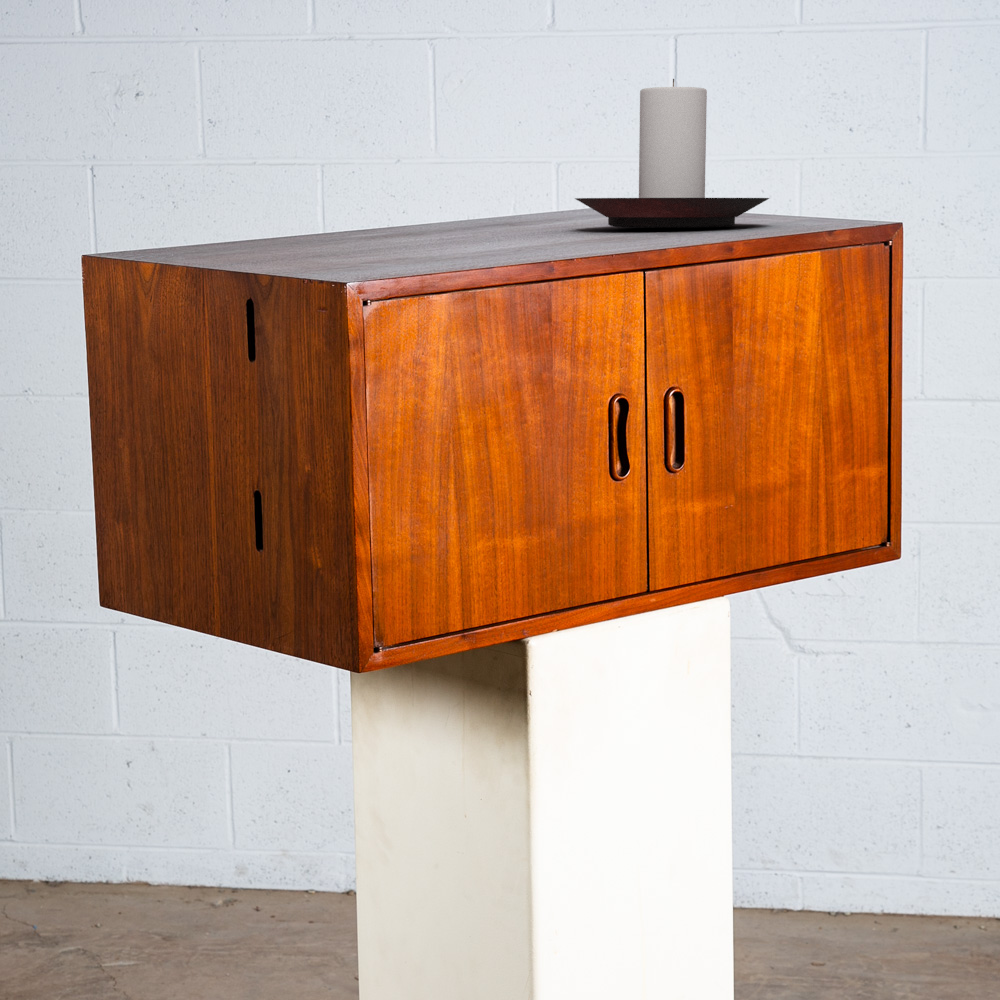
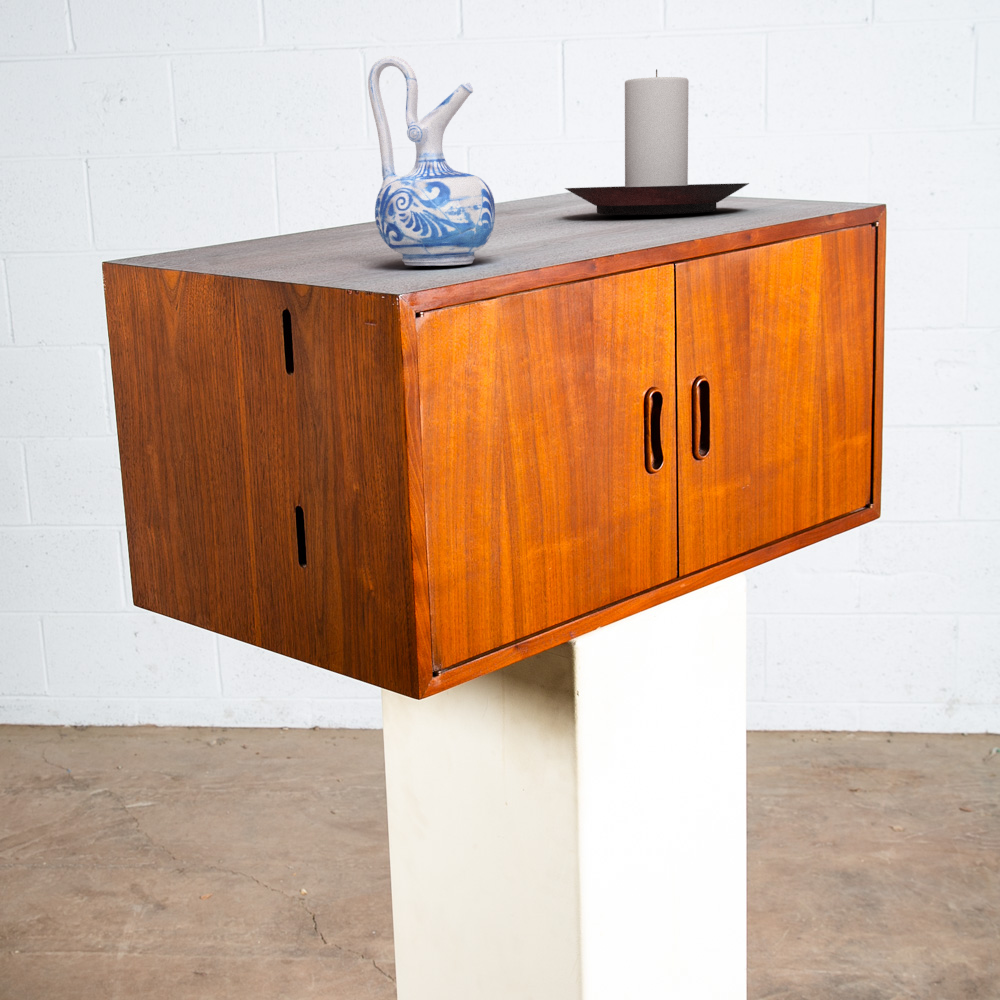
ceramic pitcher: none [335,68,448,260] -> present [368,56,495,266]

